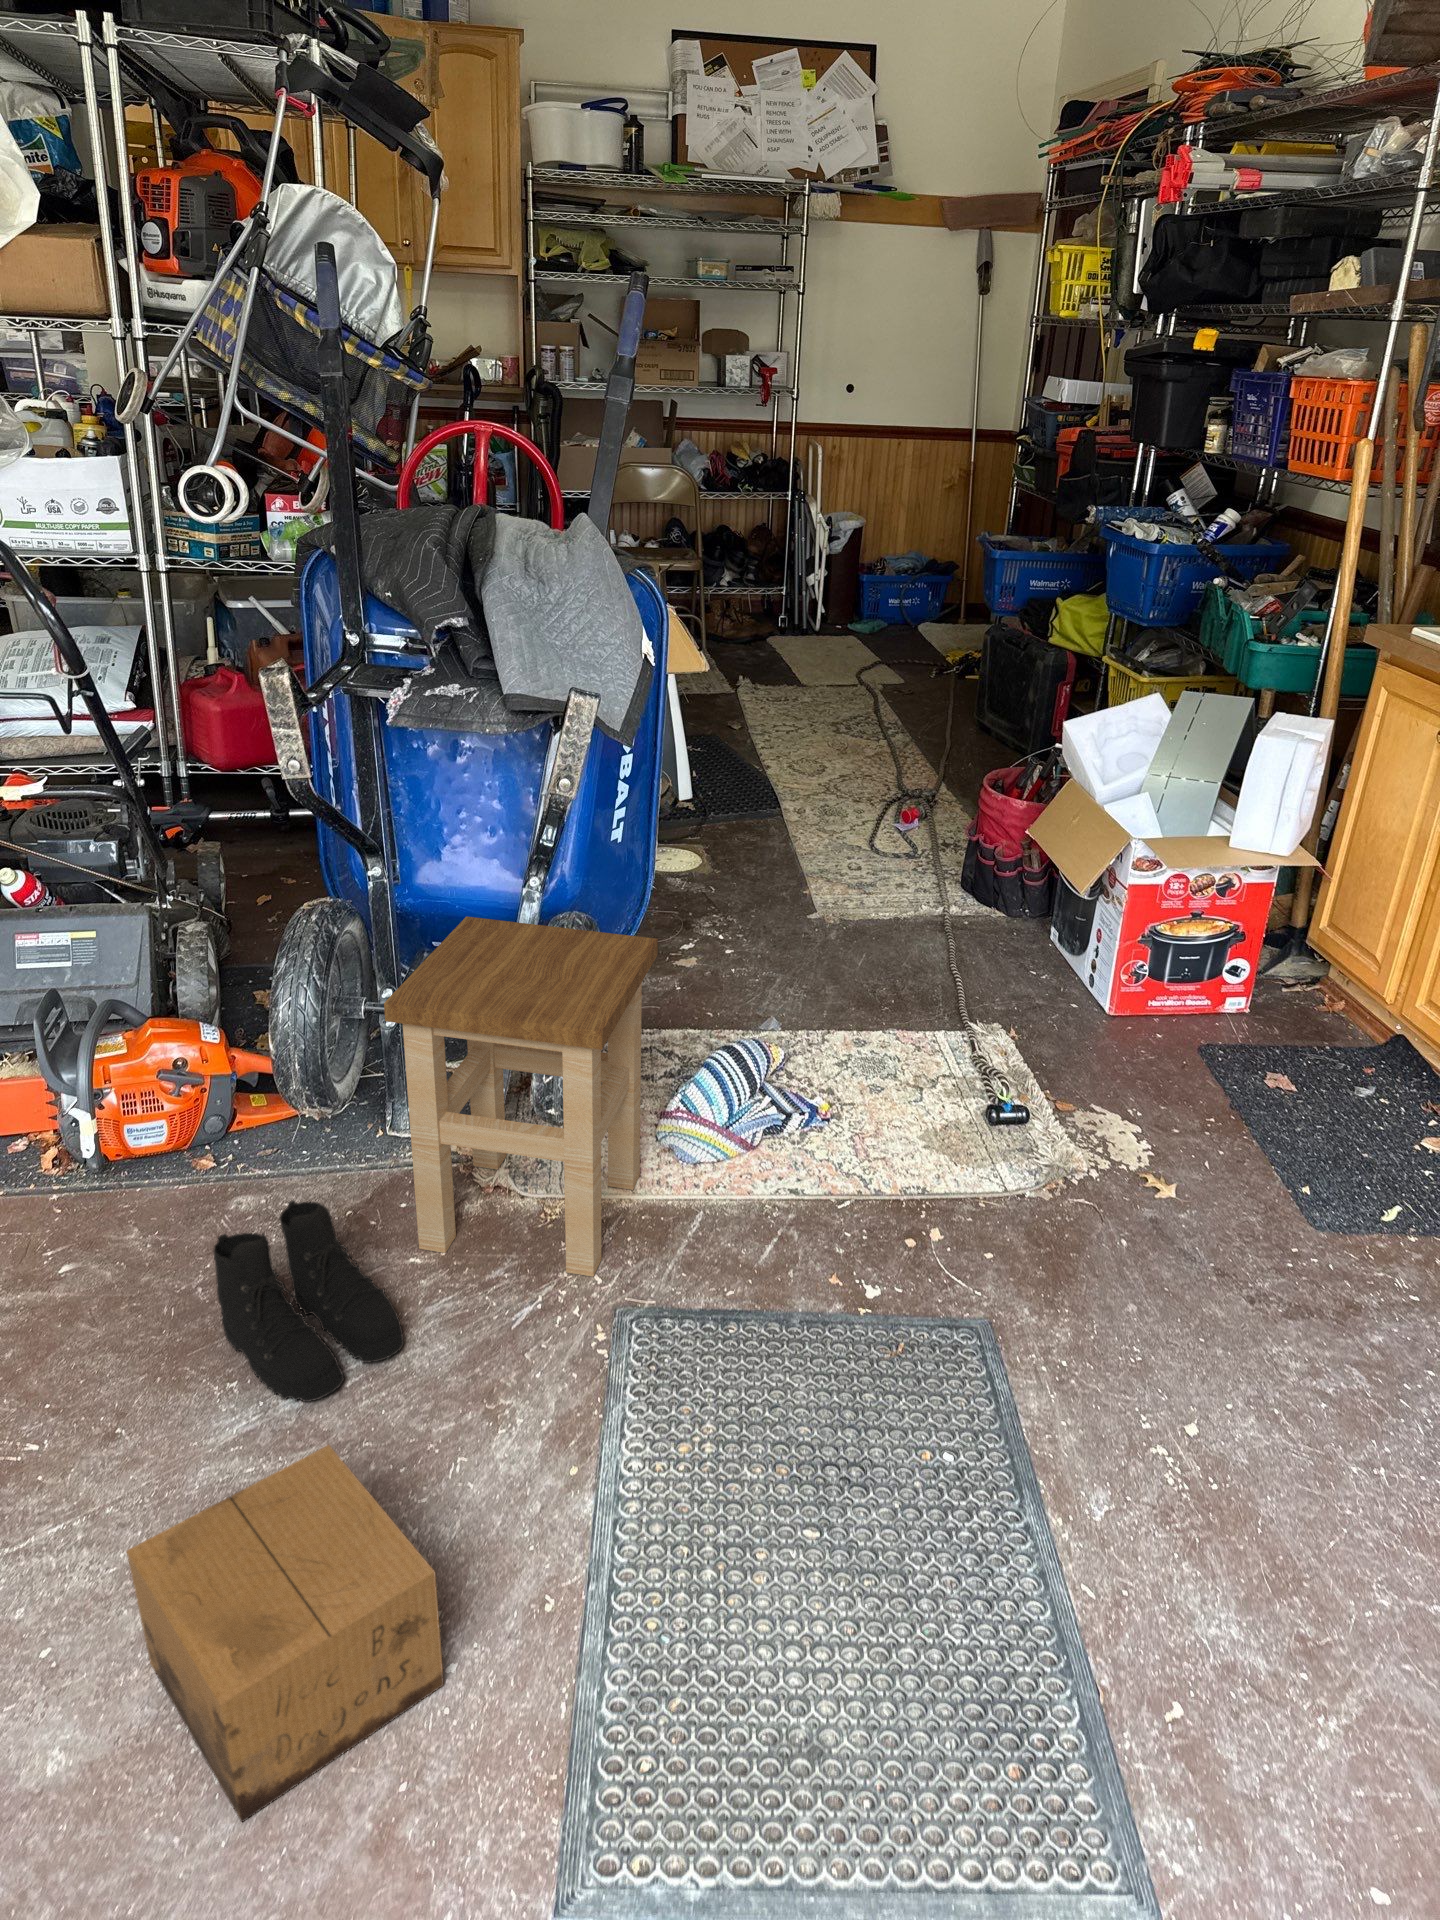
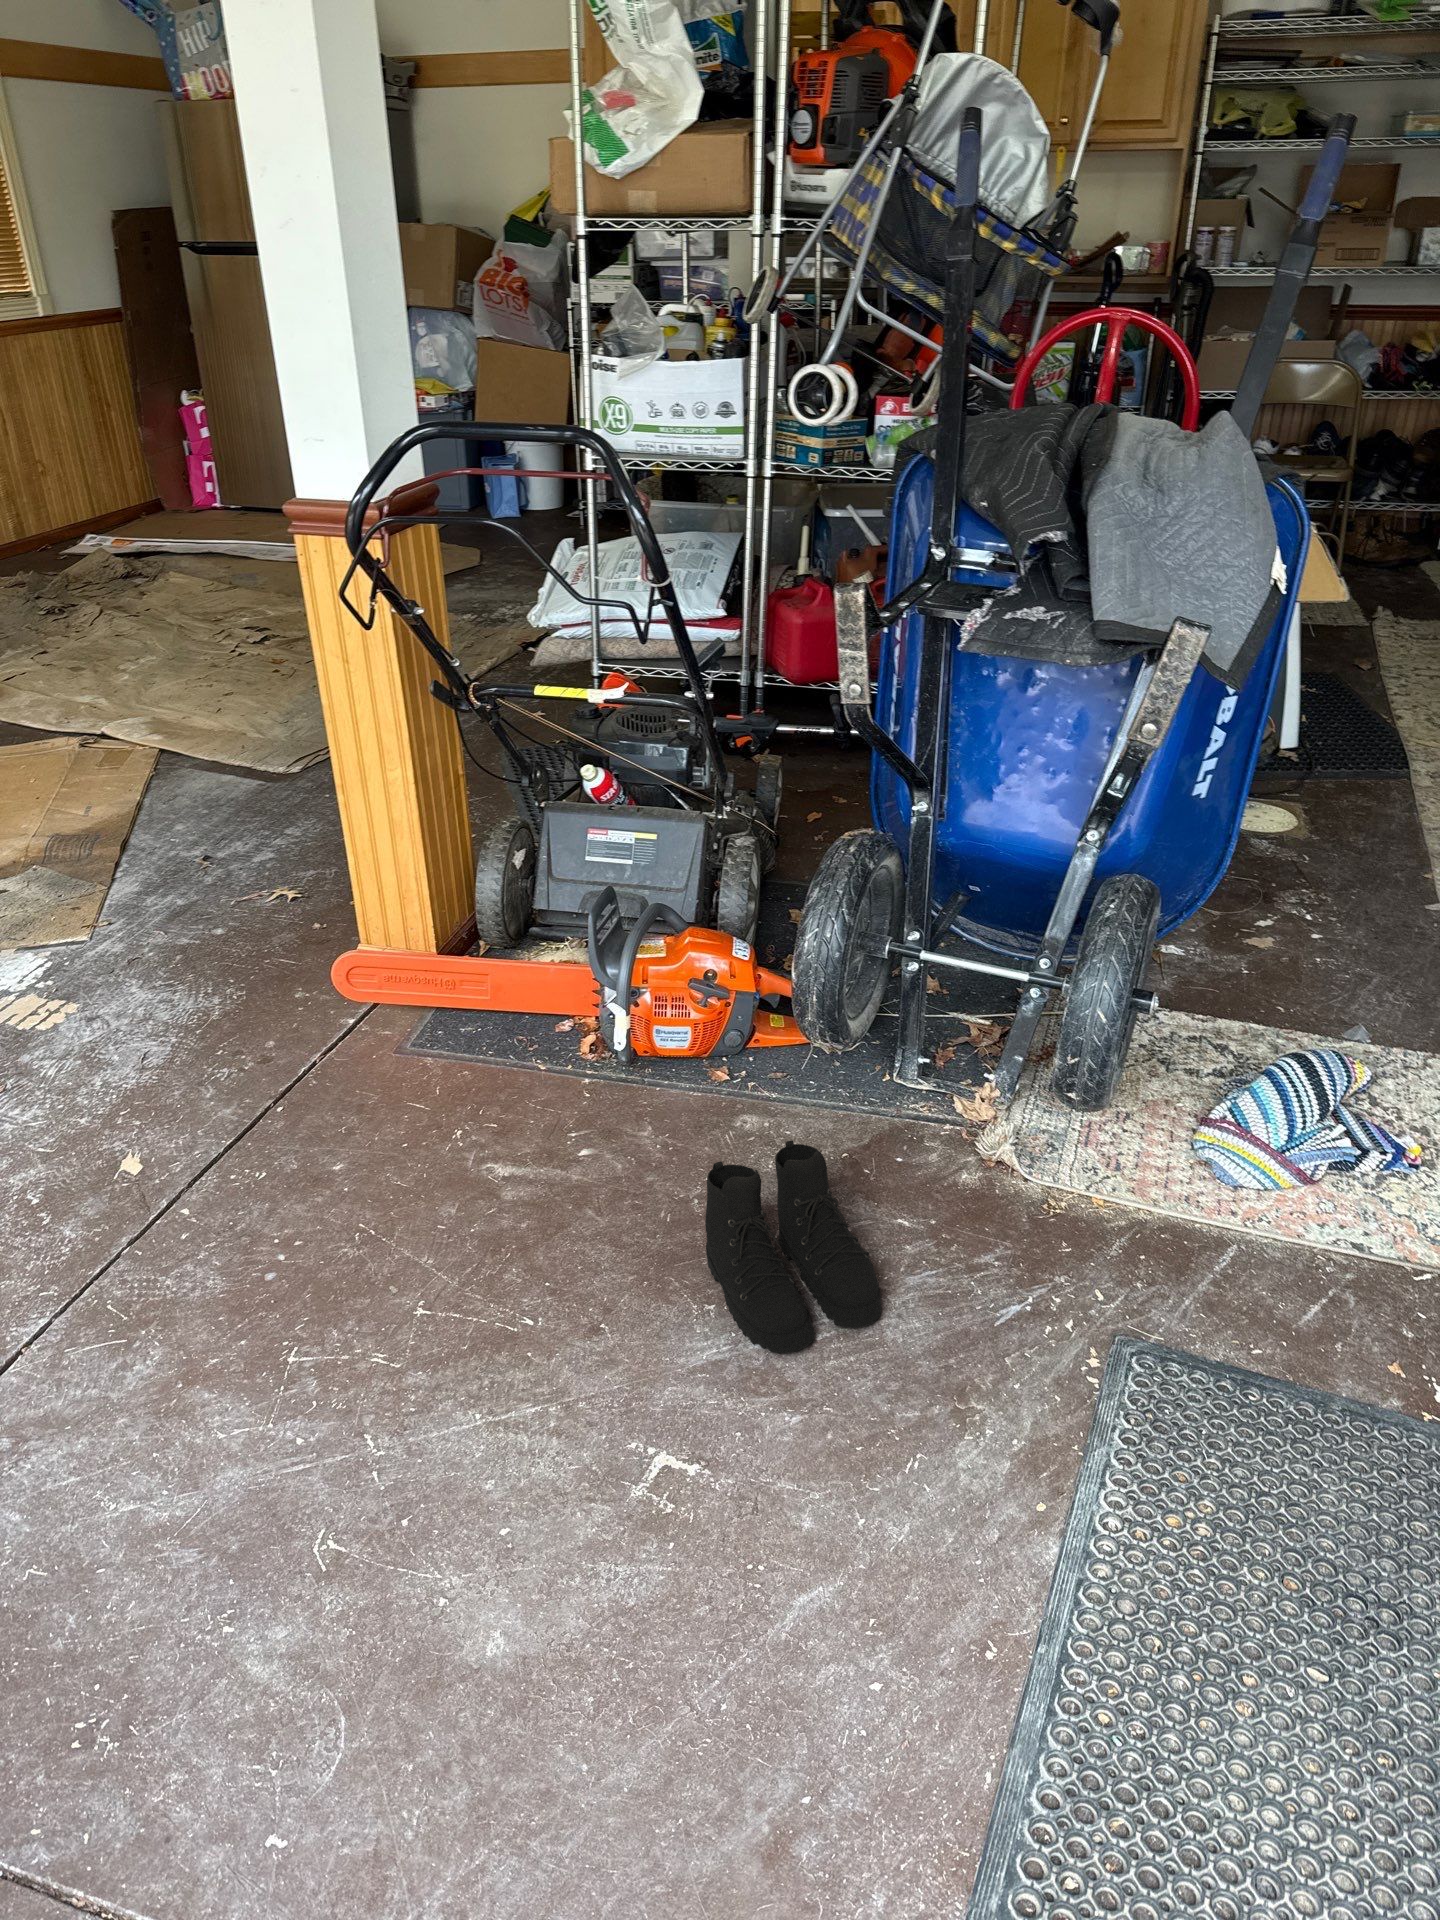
stool: present [384,917,658,1277] -> none [911,867,1235,1290]
cardboard box: present [127,1445,444,1822] -> none [576,1416,869,1780]

